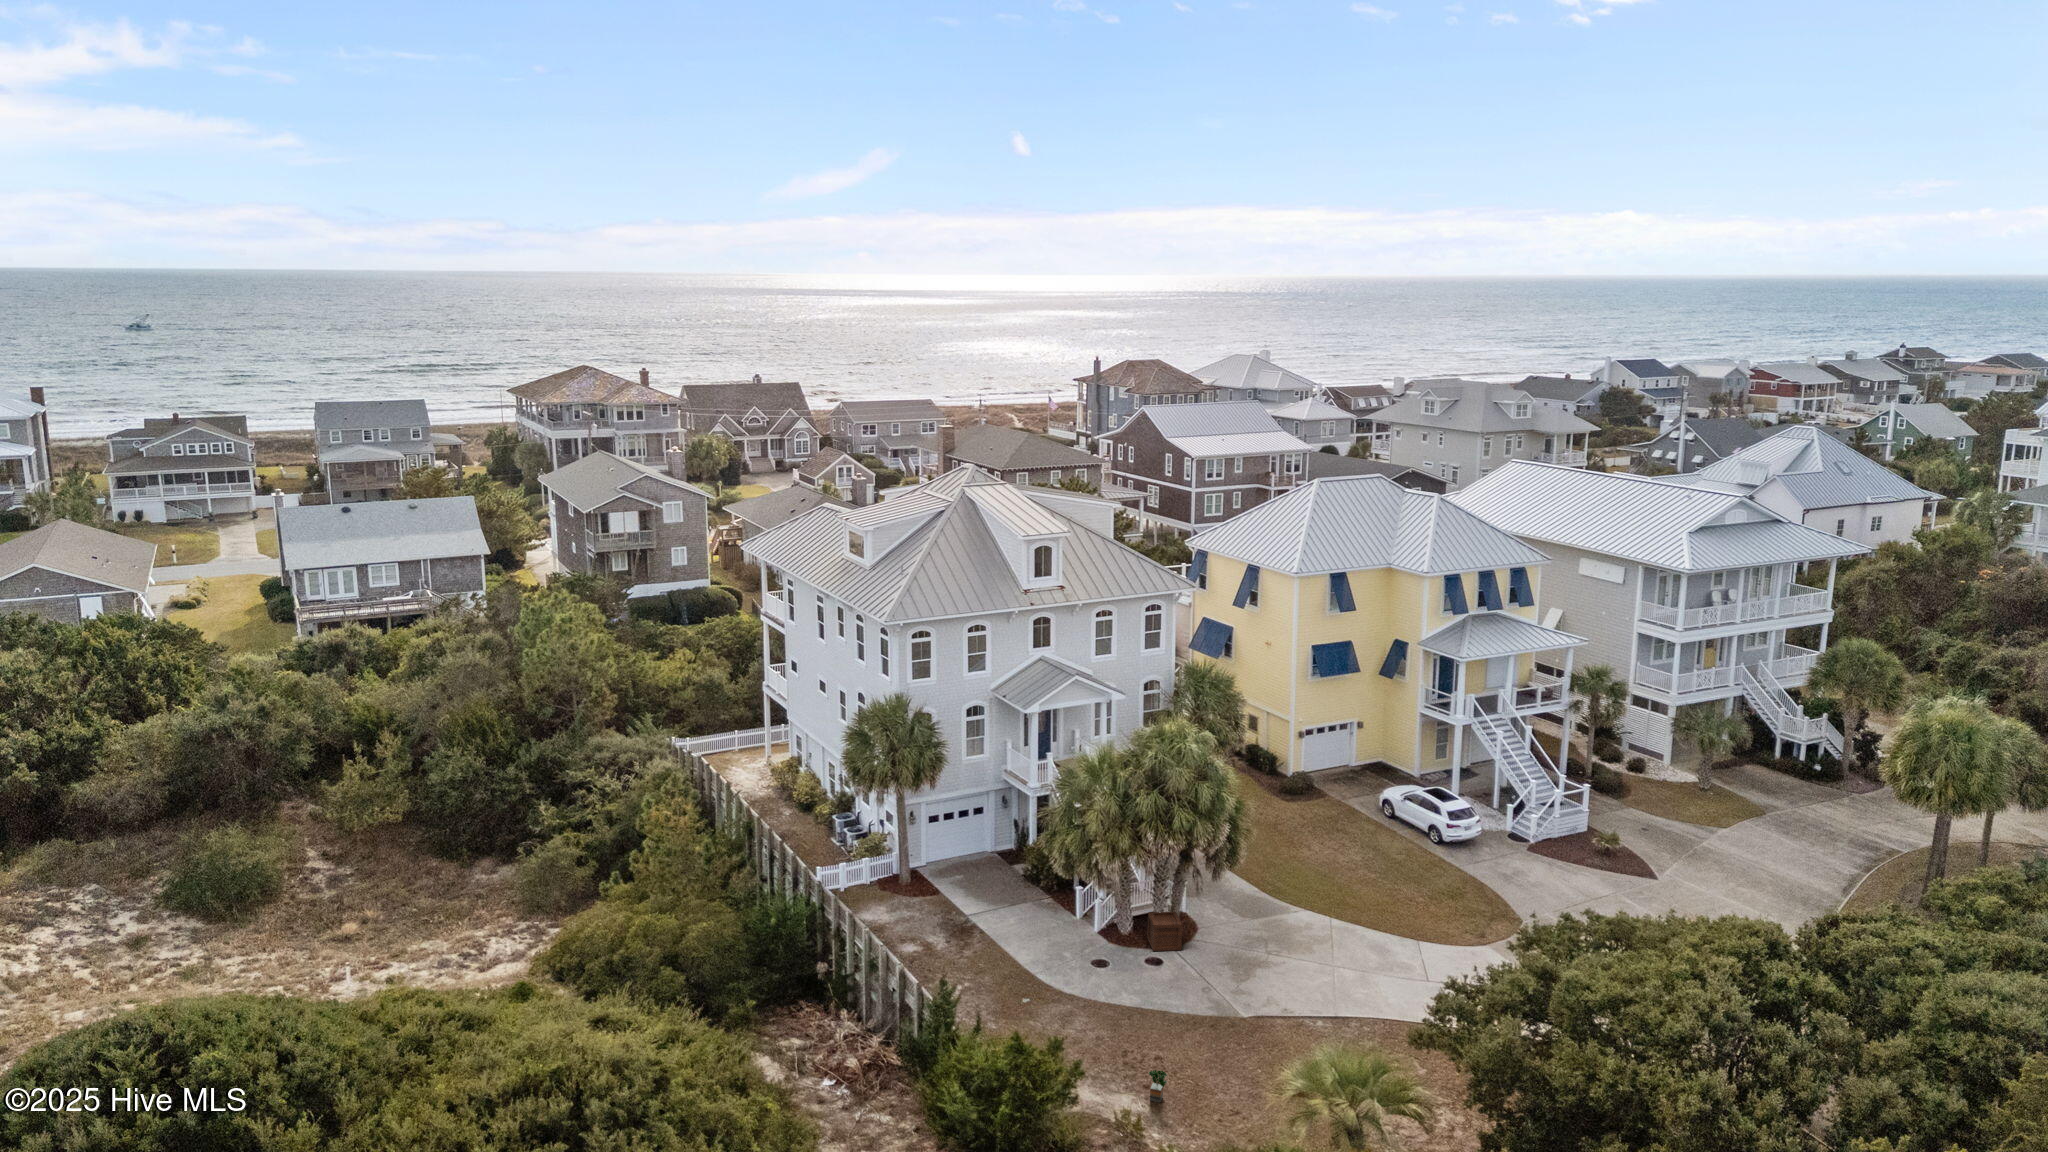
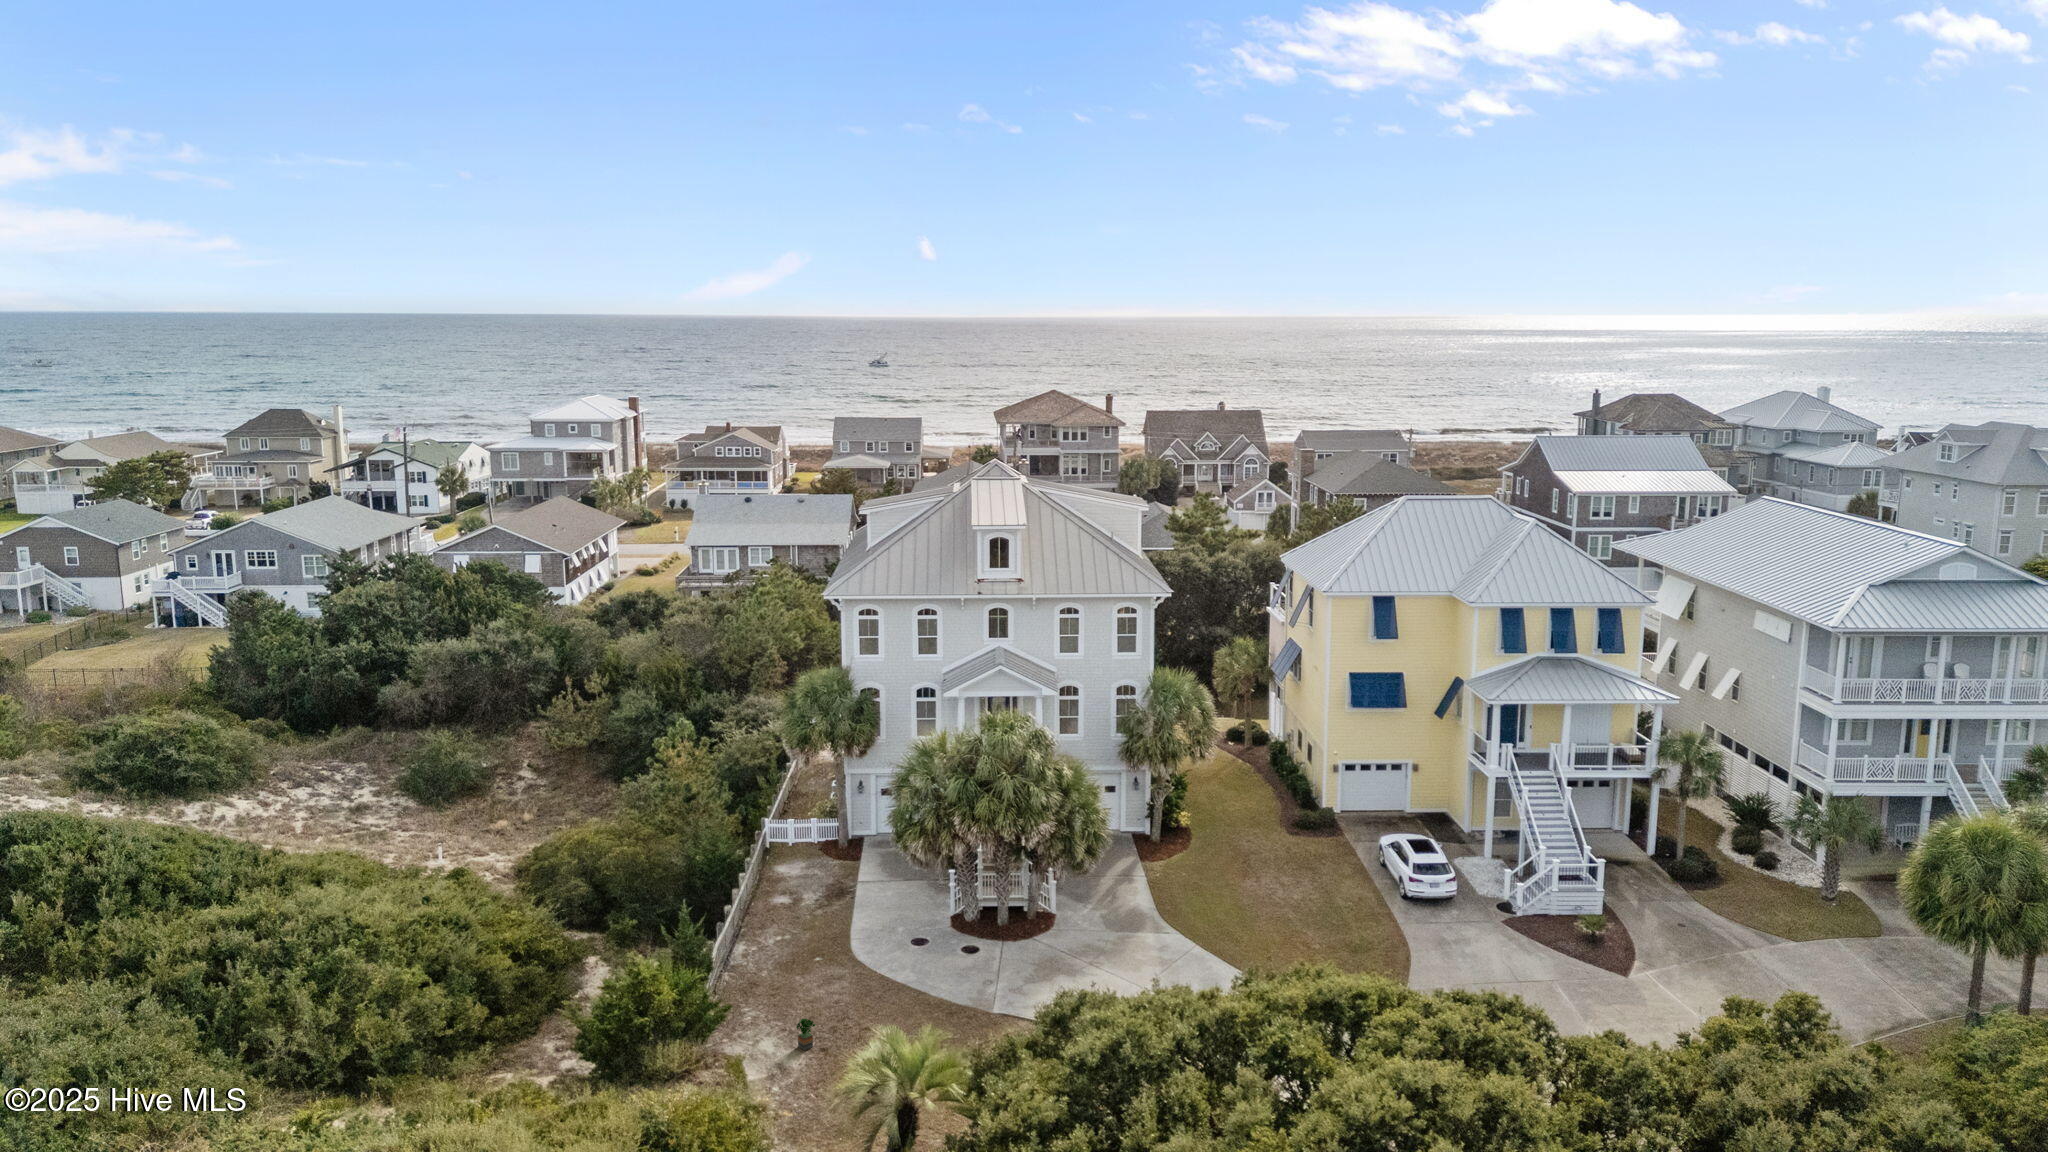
wooden crate: present [1147,912,1182,951] -> none [970,898,1007,939]

